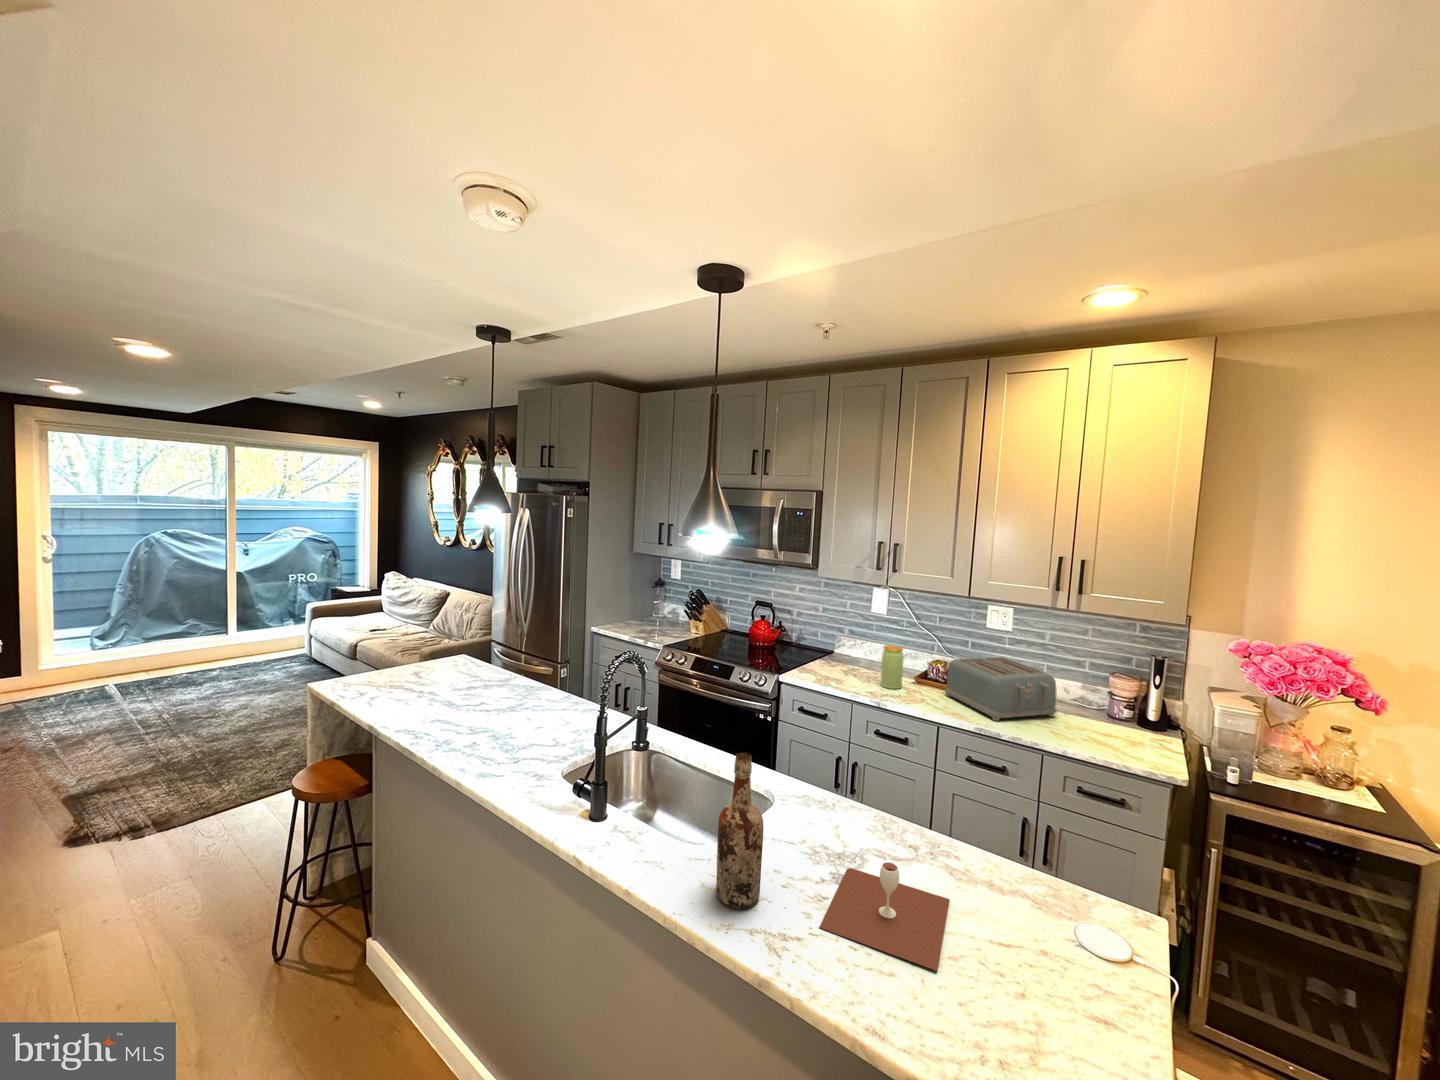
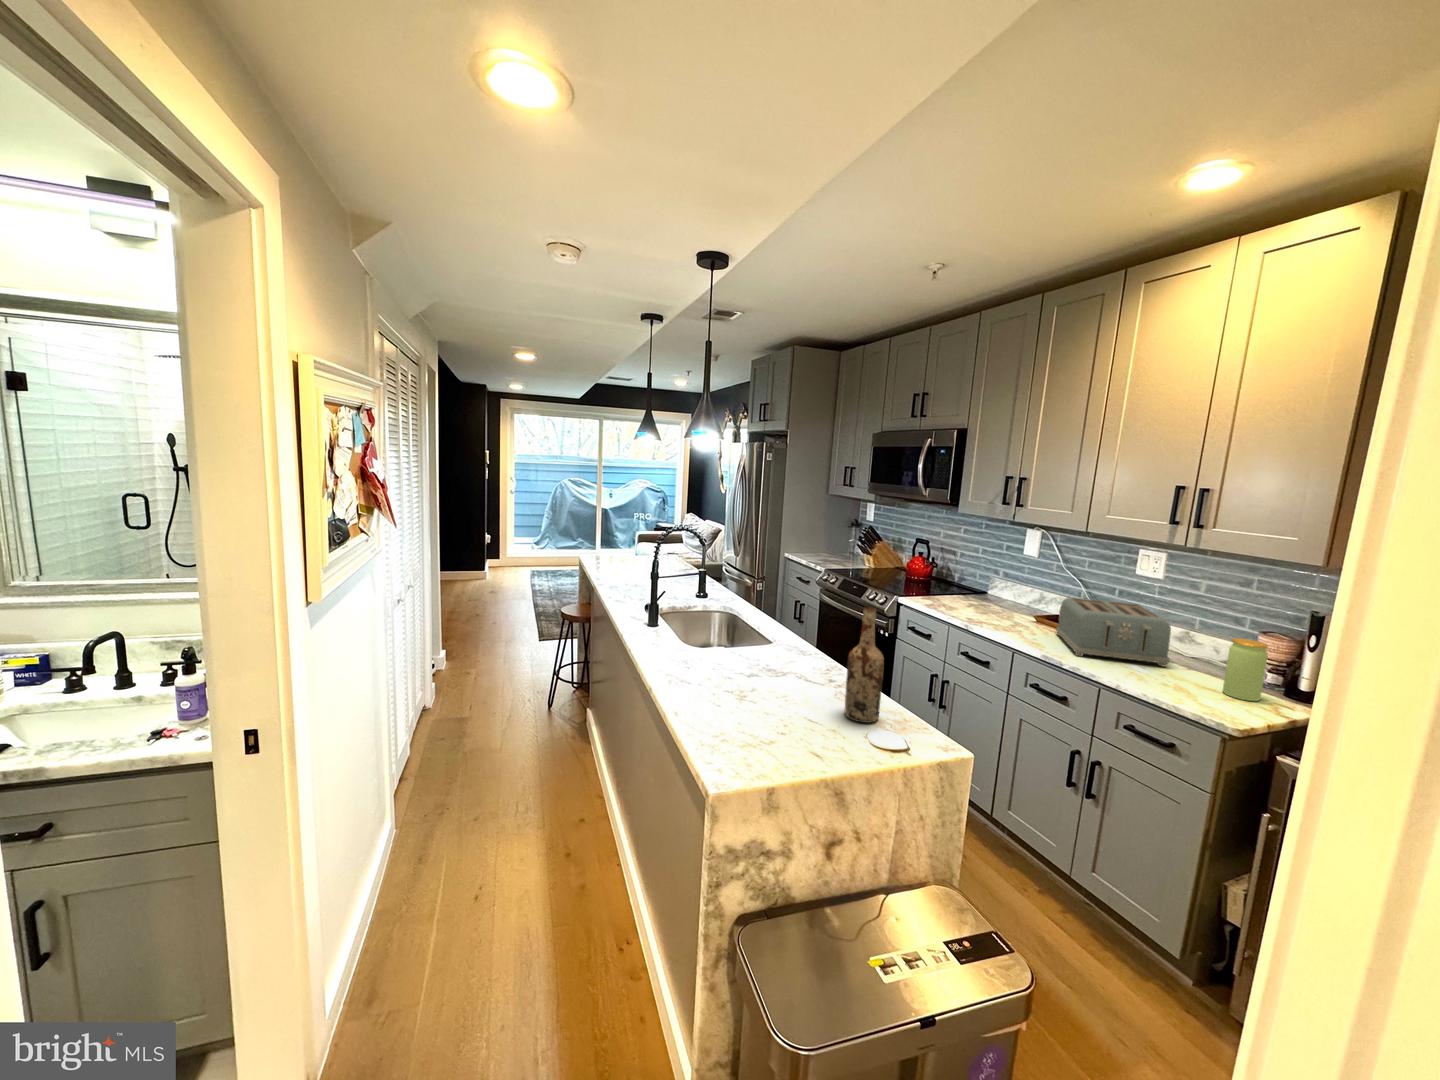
jar: present [881,645,903,689] -> present [1223,638,1268,701]
wine bottle: present [716,752,763,909] -> present [845,606,884,723]
wine glass: present [819,862,949,971] -> none [707,661,813,717]

